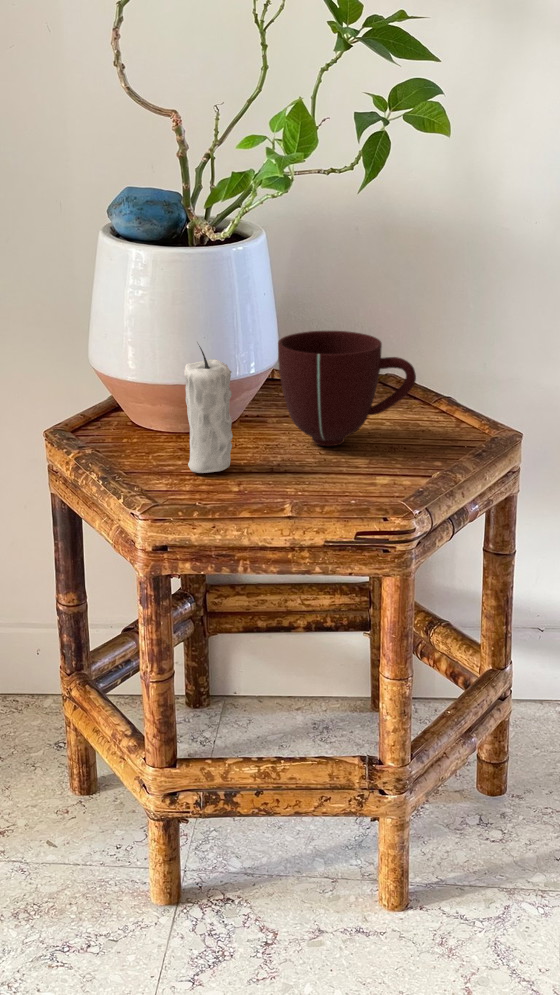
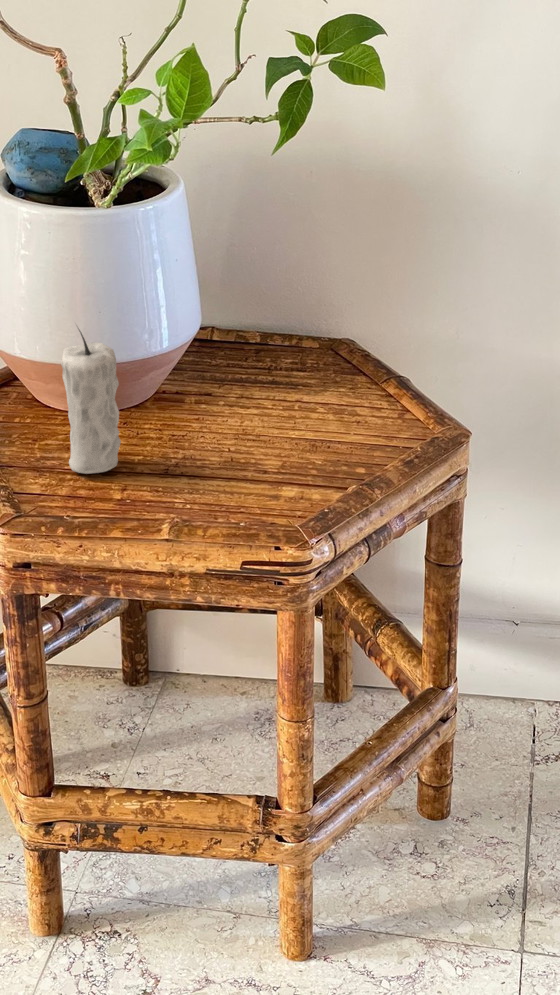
mug: present [278,331,416,446] -> none [183,303,342,441]

